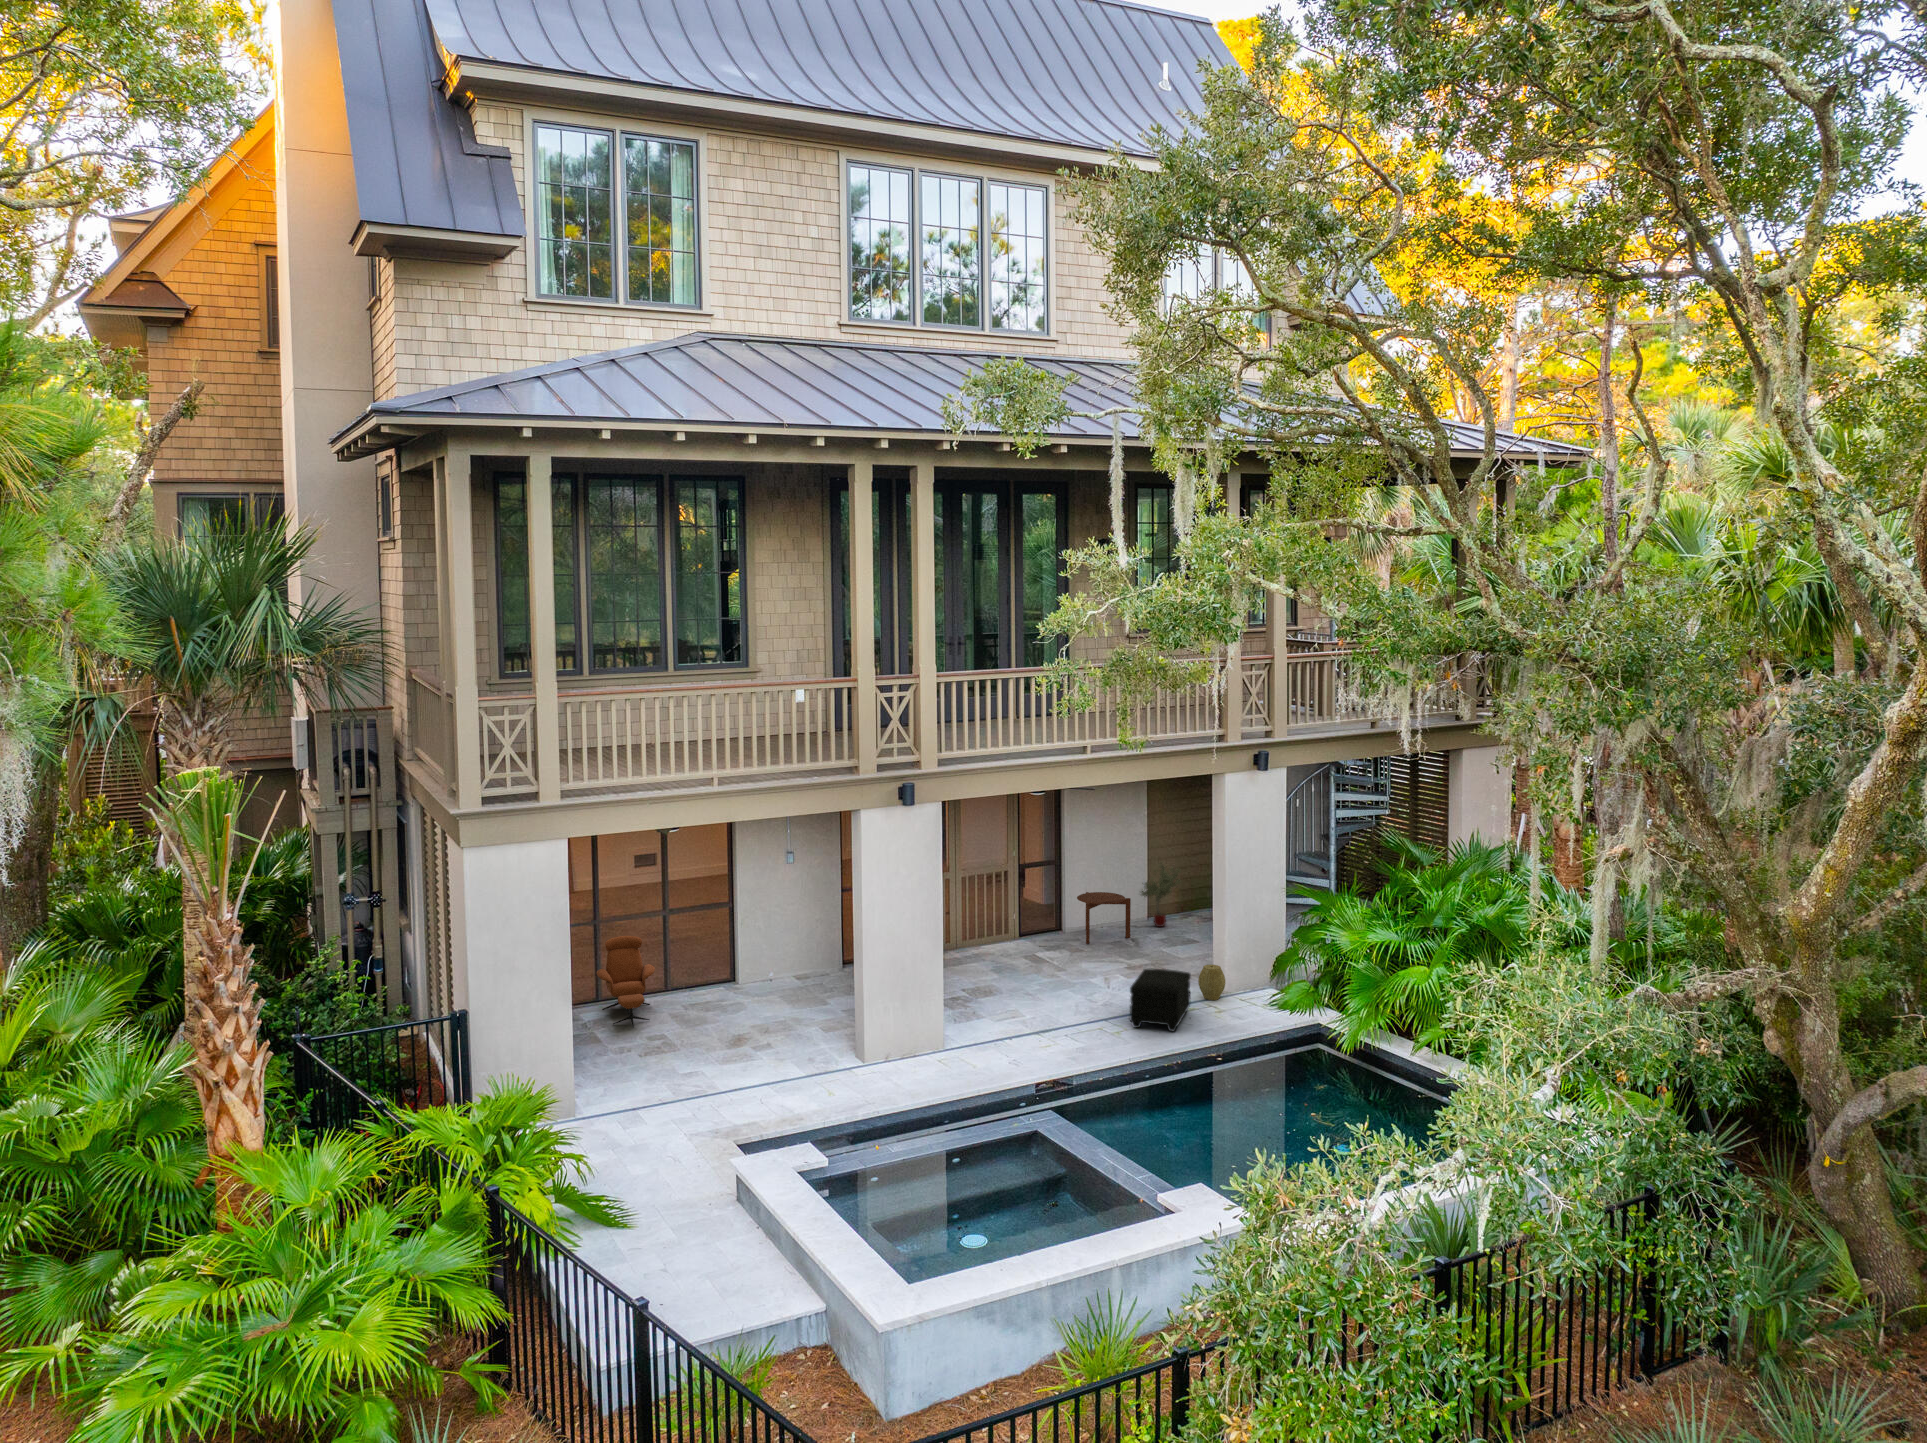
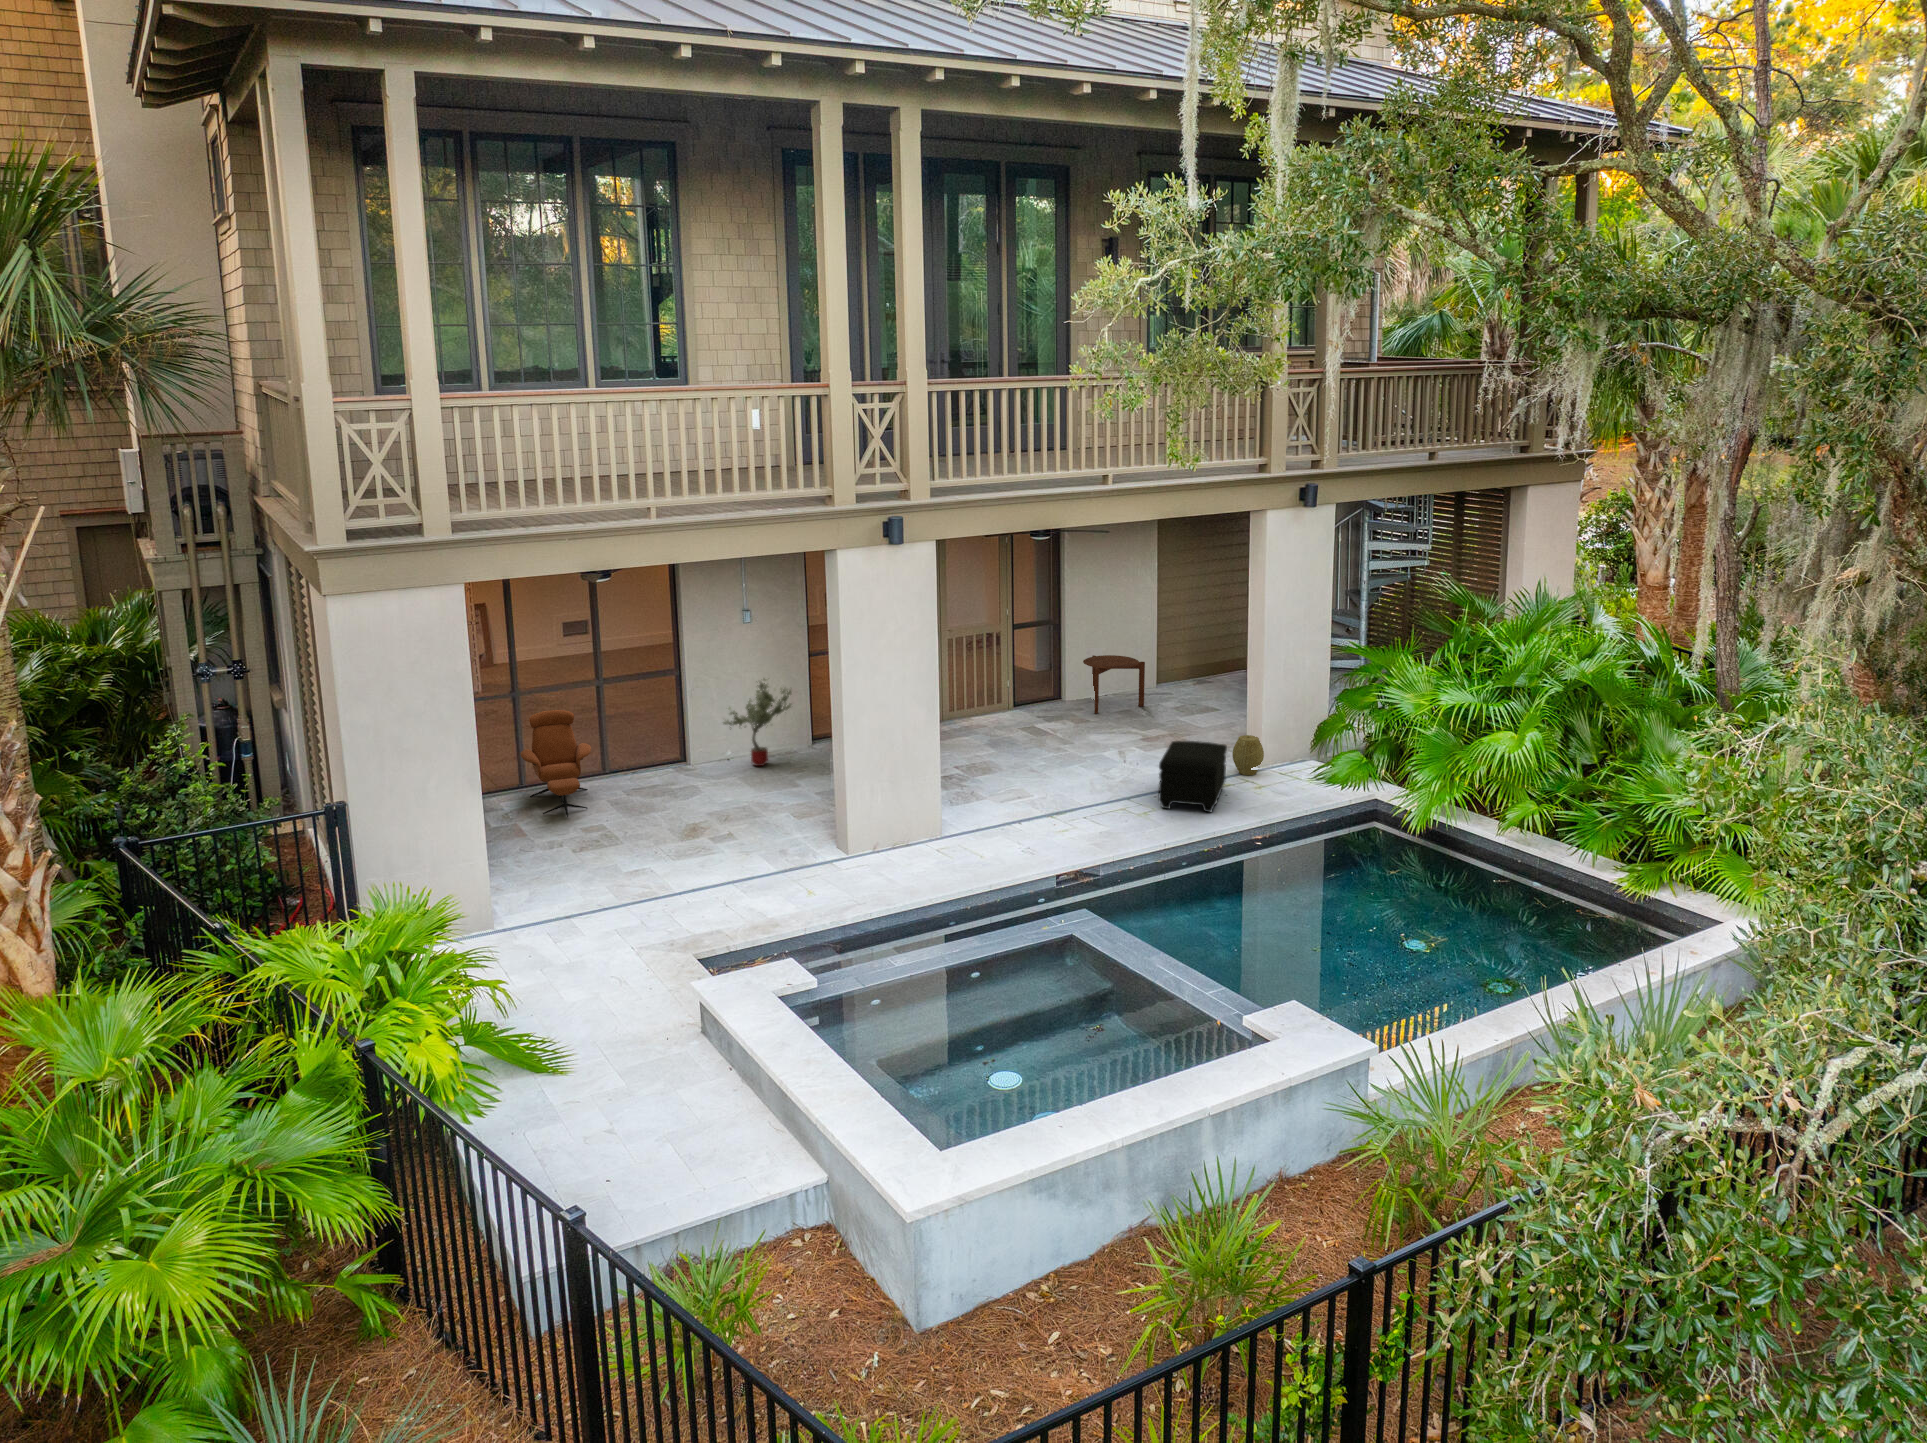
potted tree: present [1141,863,1181,927] -> present [724,679,791,766]

